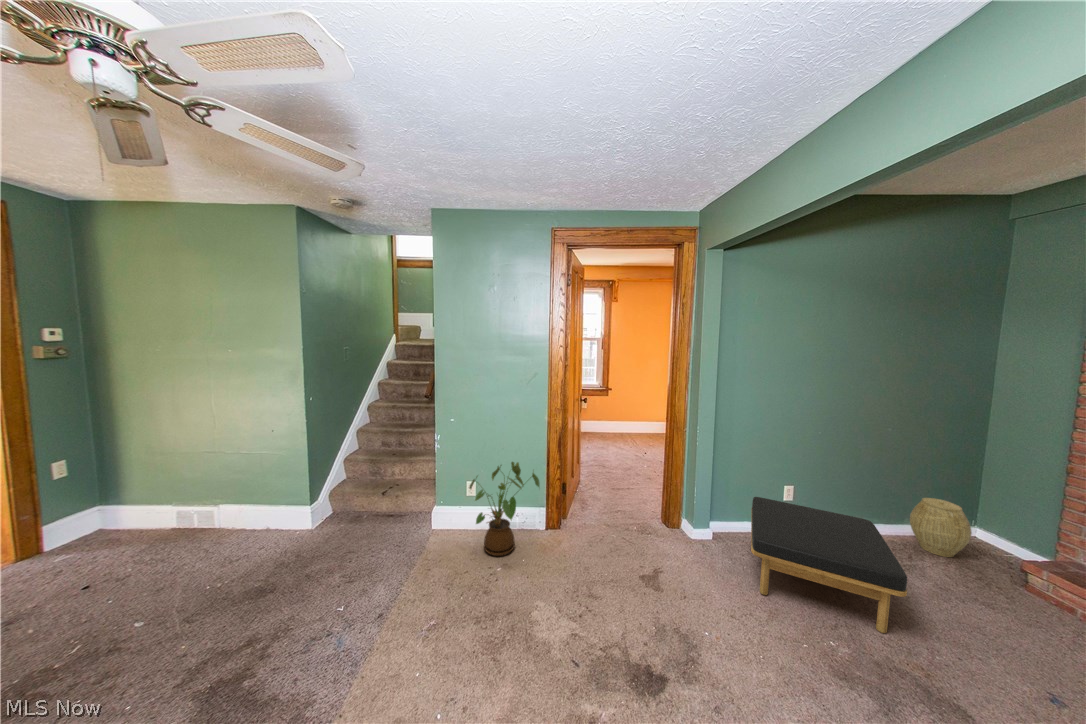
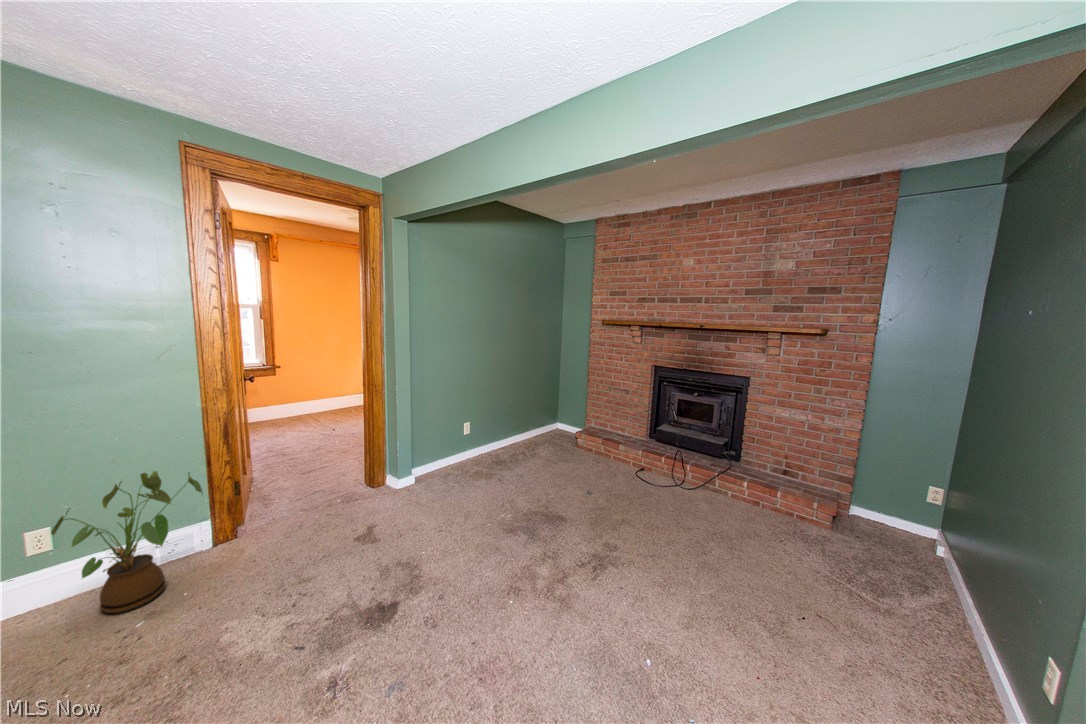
ottoman: present [751,497,907,633] -> none [444,432,537,507]
woven basket: present [910,498,972,557] -> none [534,410,560,444]

